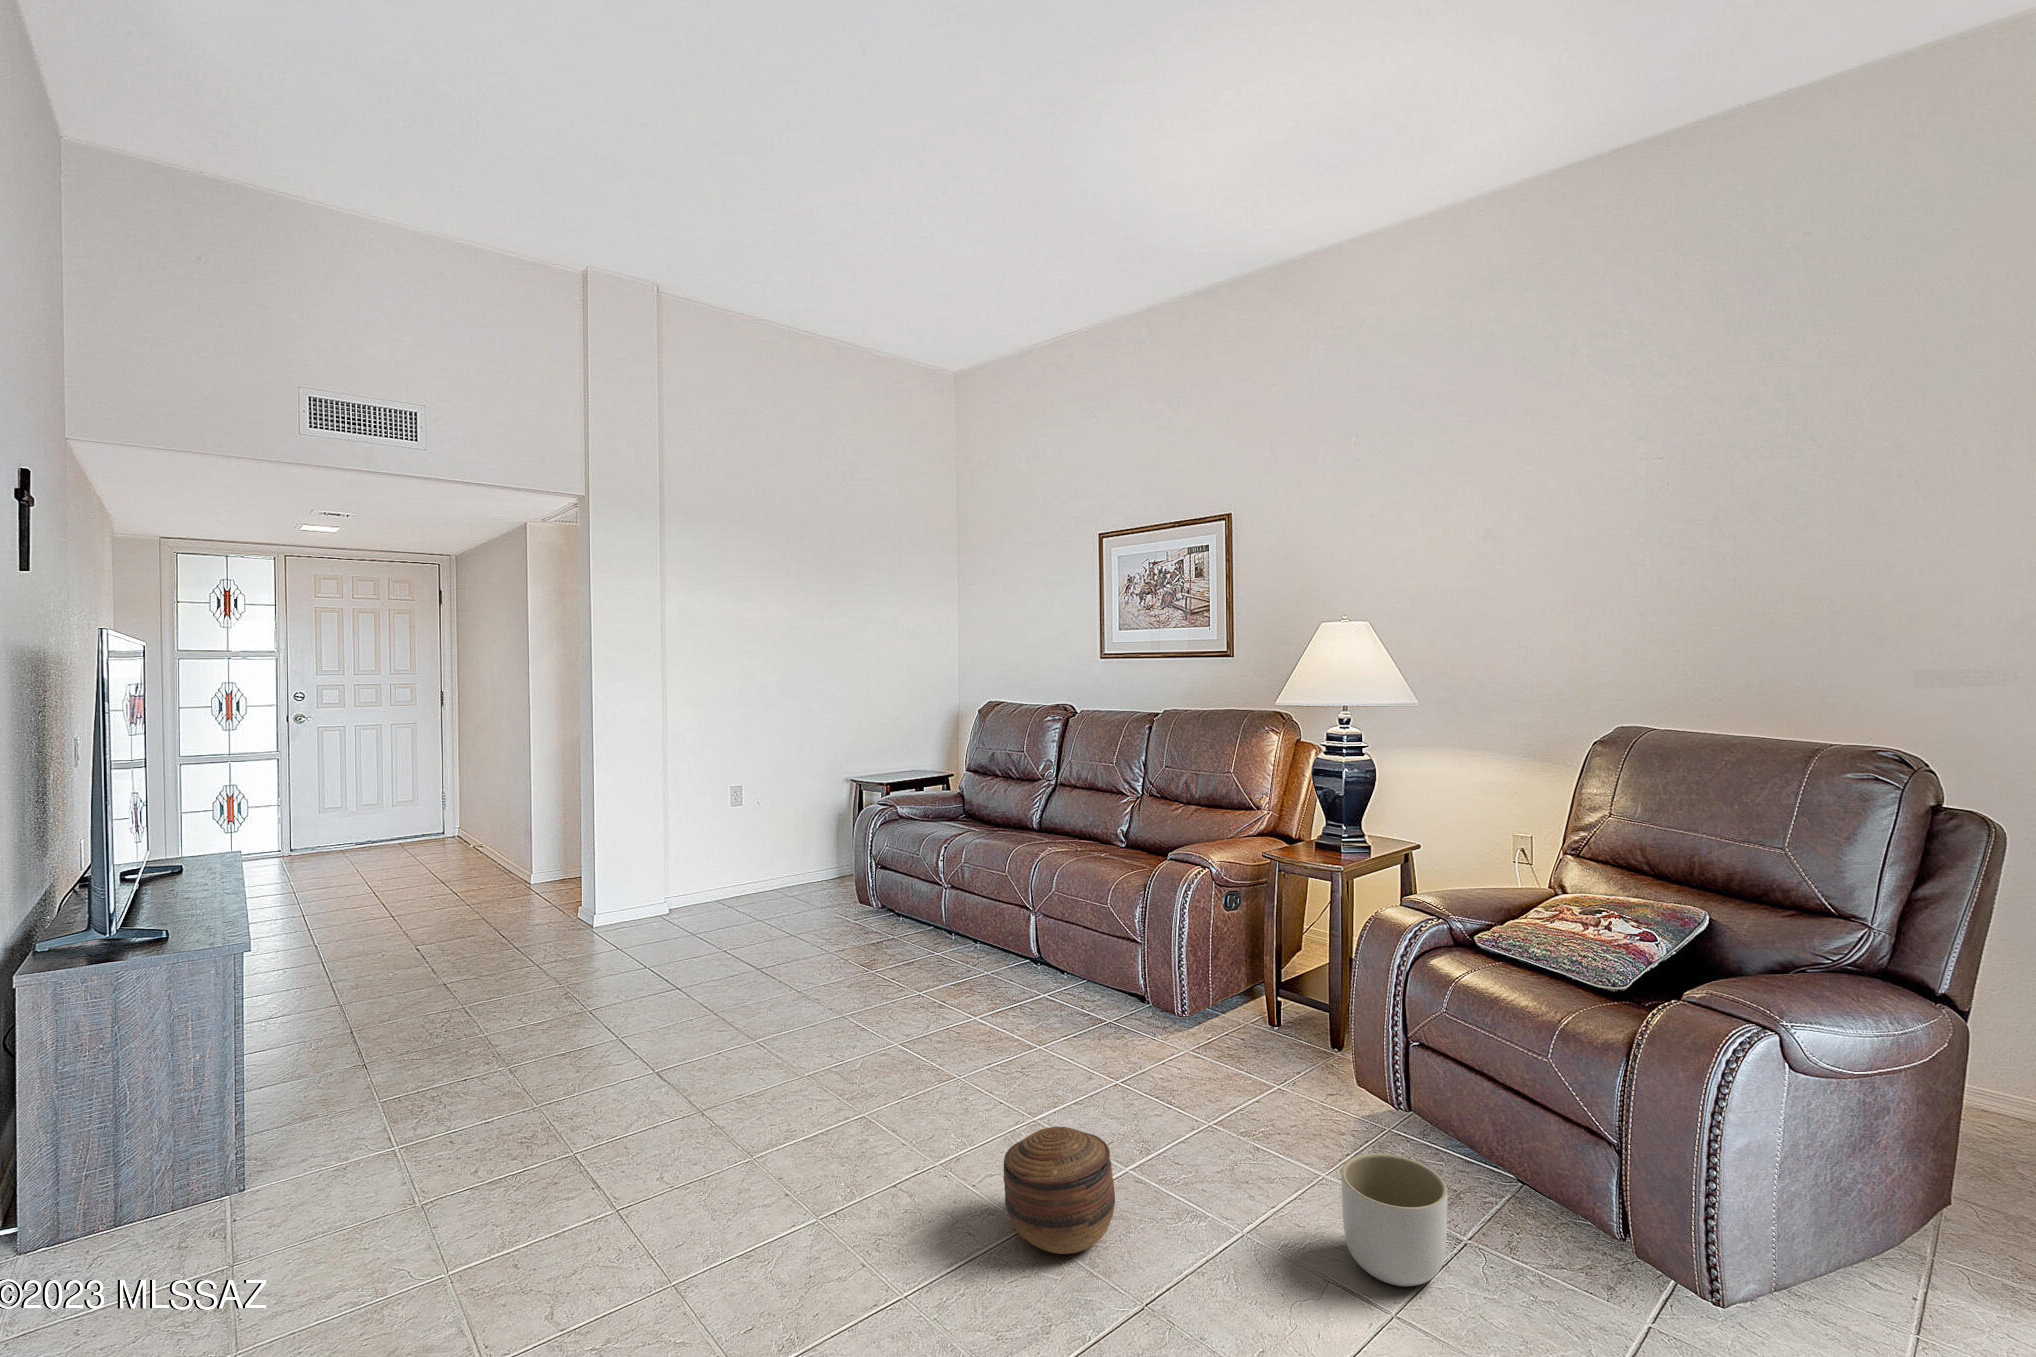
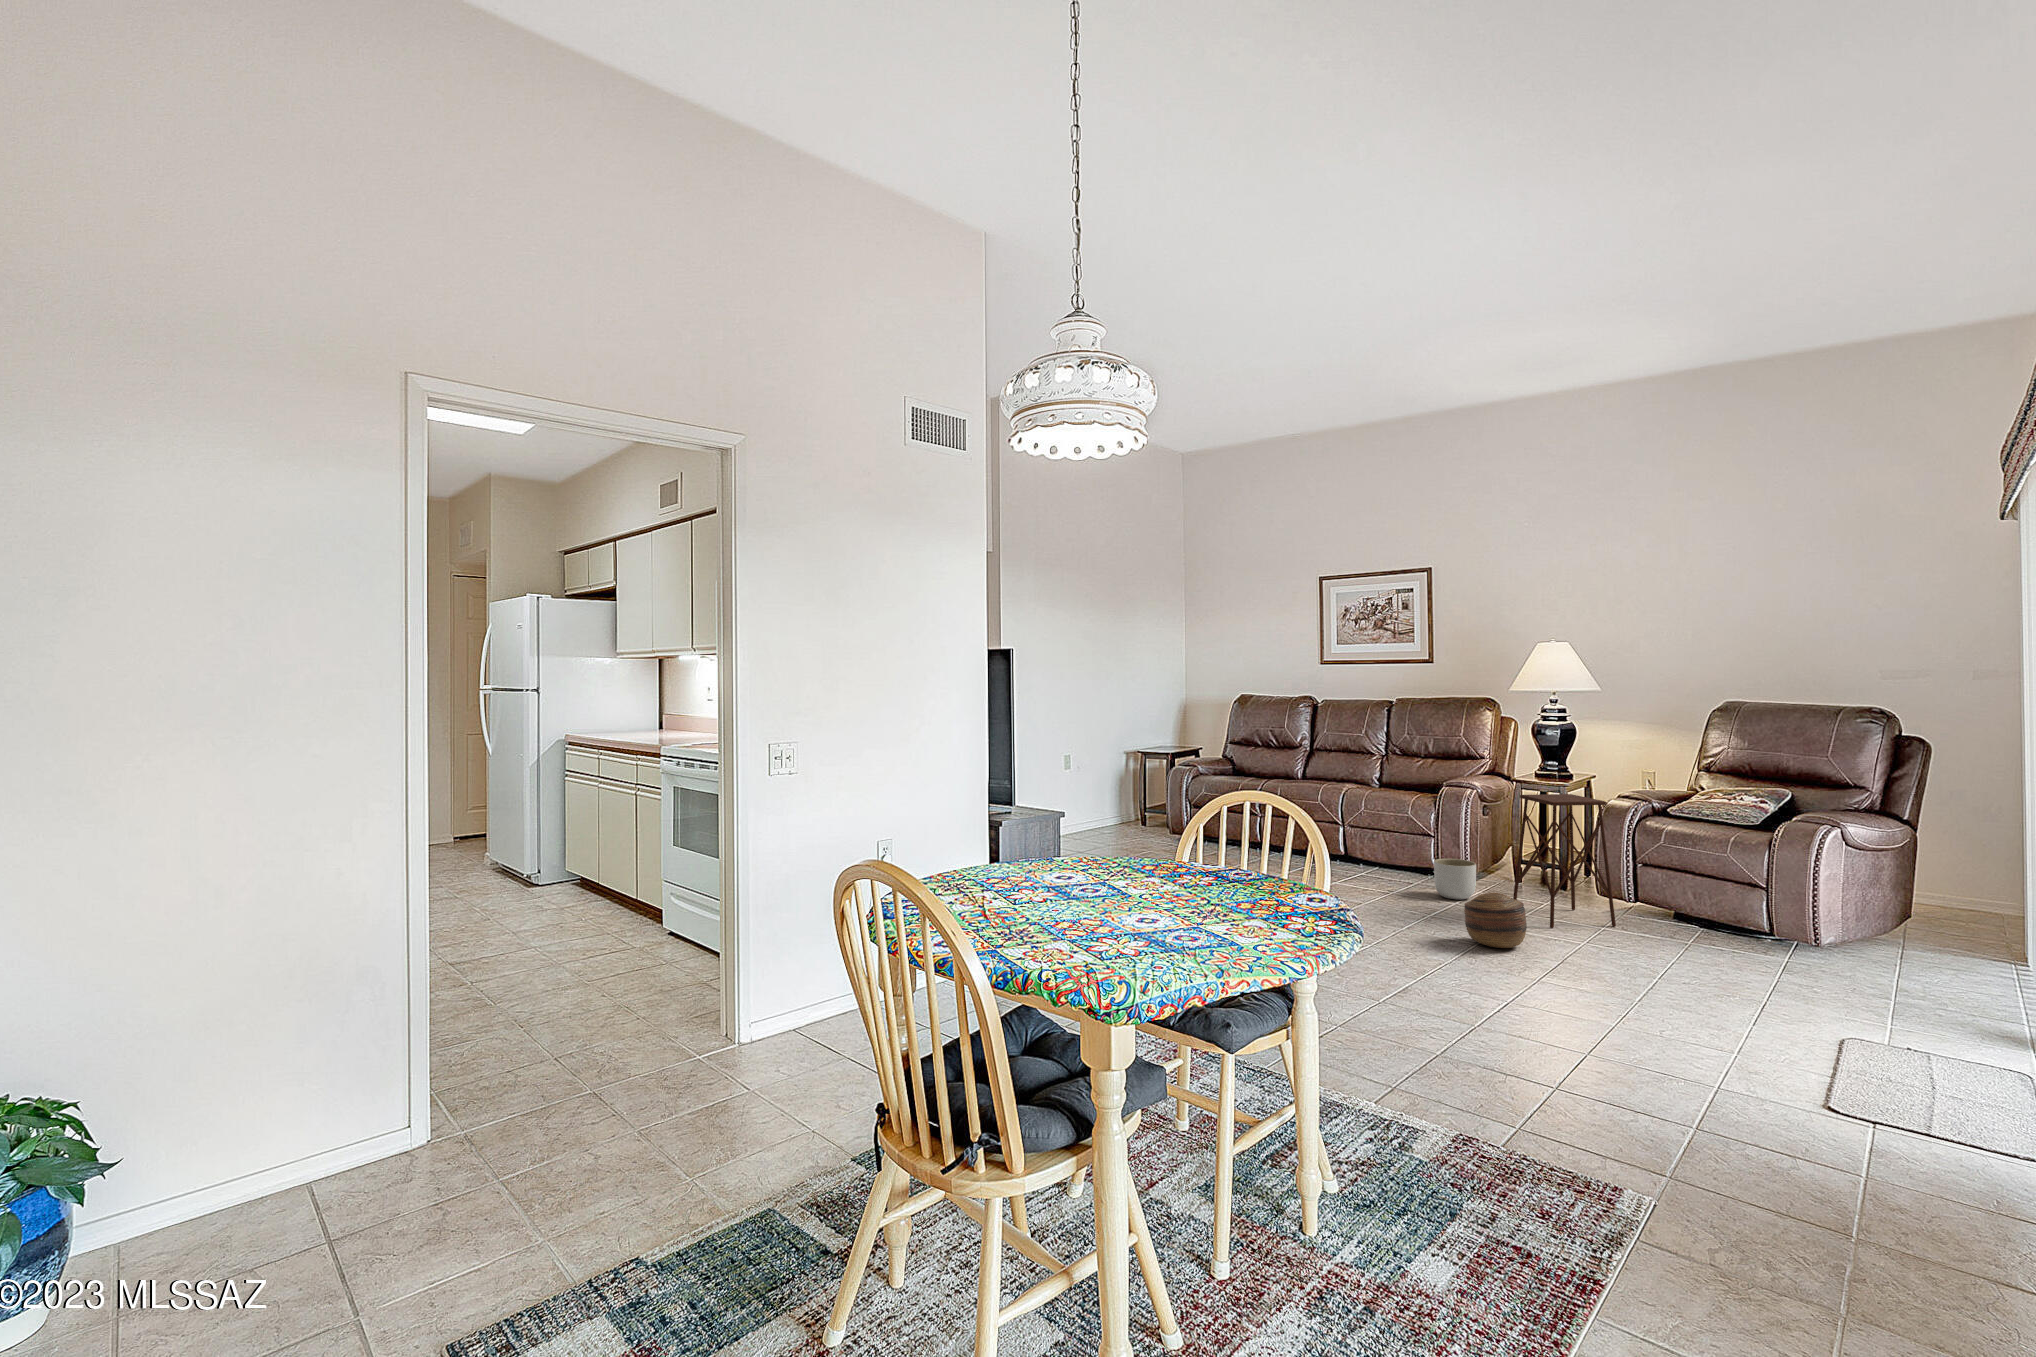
side table: none [1202,902,1354,1170] -> present [1513,794,1616,928]
planter: present [1341,1153,1447,1286] -> present [1434,859,1476,900]

